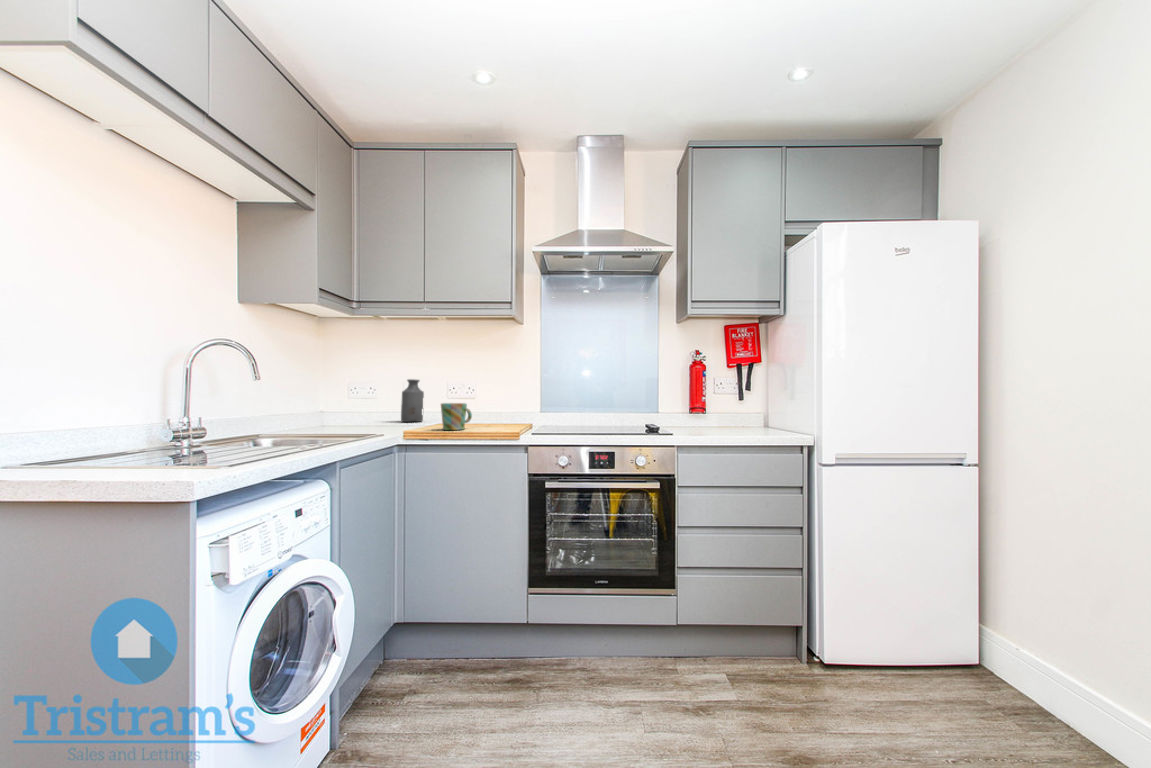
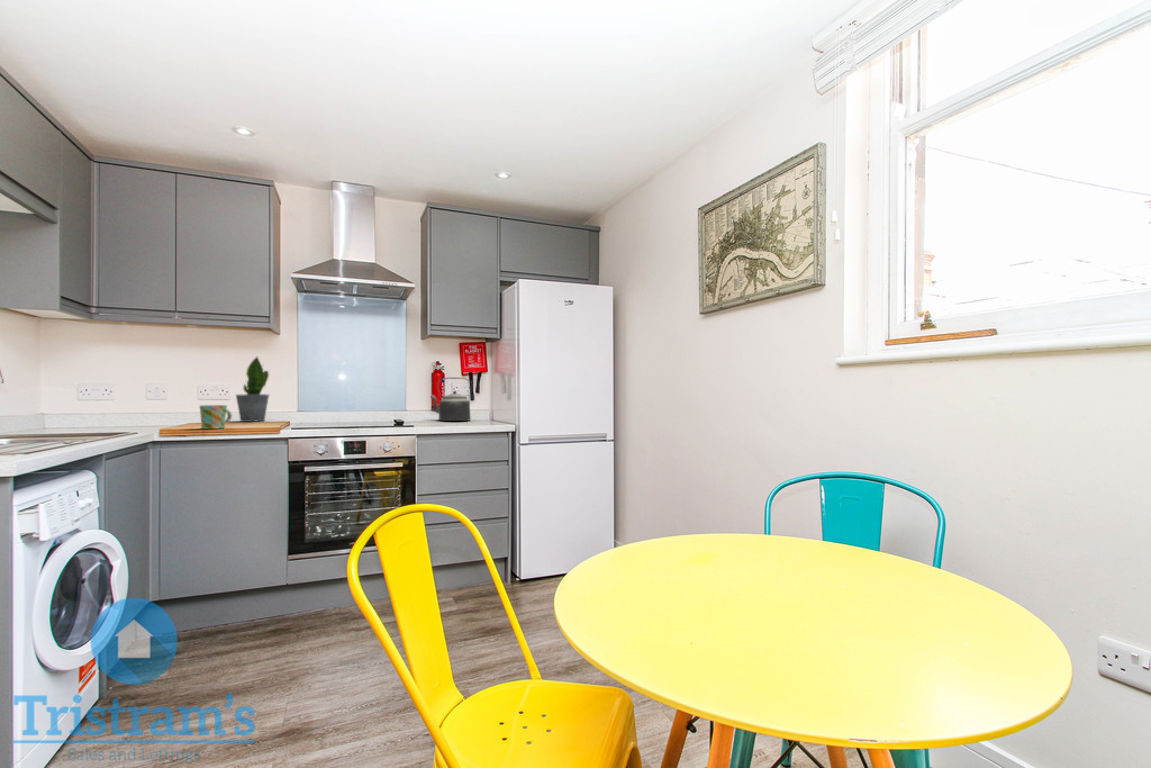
potted plant: none [479,348,511,421] -> present [236,357,269,422]
kettle: none [687,371,742,427] -> present [431,377,470,421]
bottle: present [401,379,424,422] -> none [145,384,173,425]

